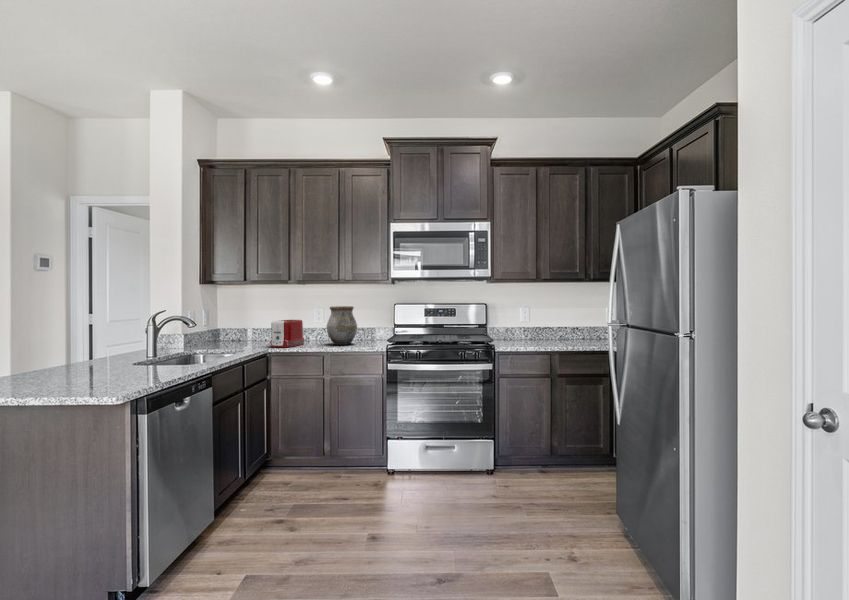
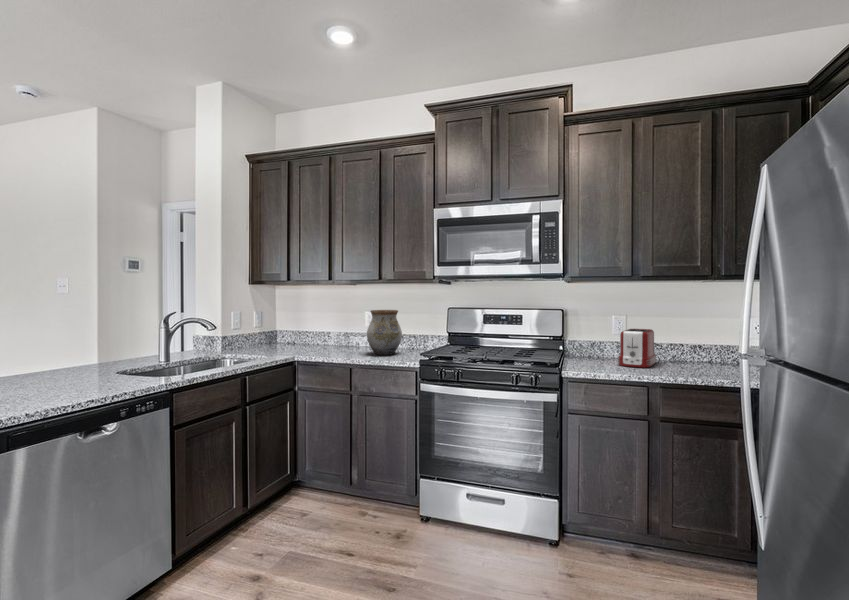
toaster: present [270,320,304,347] -> present [618,329,657,368]

